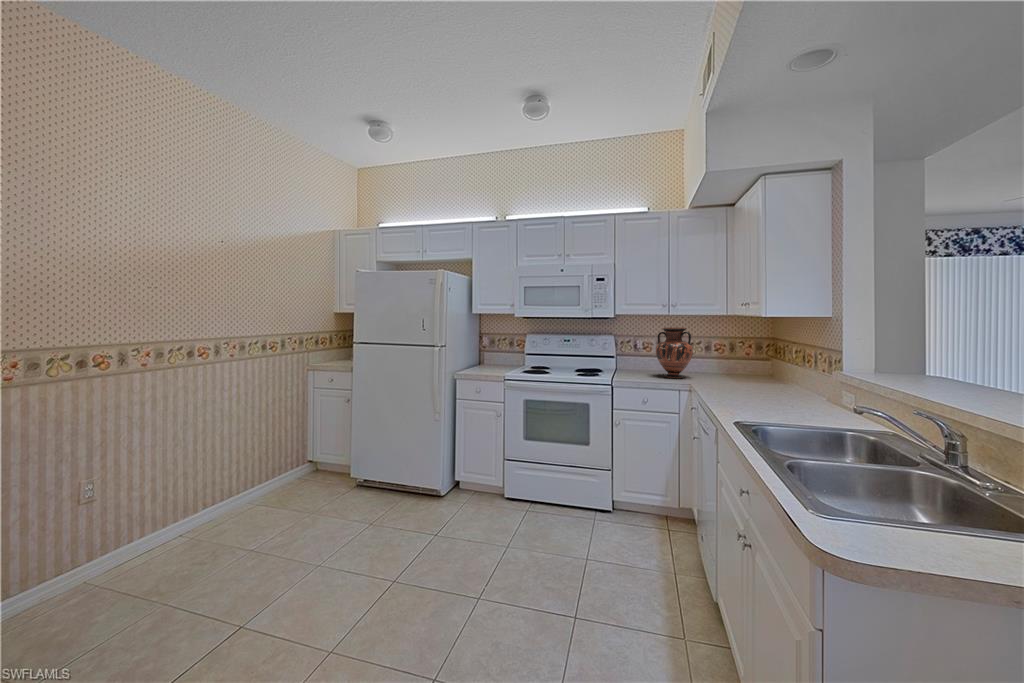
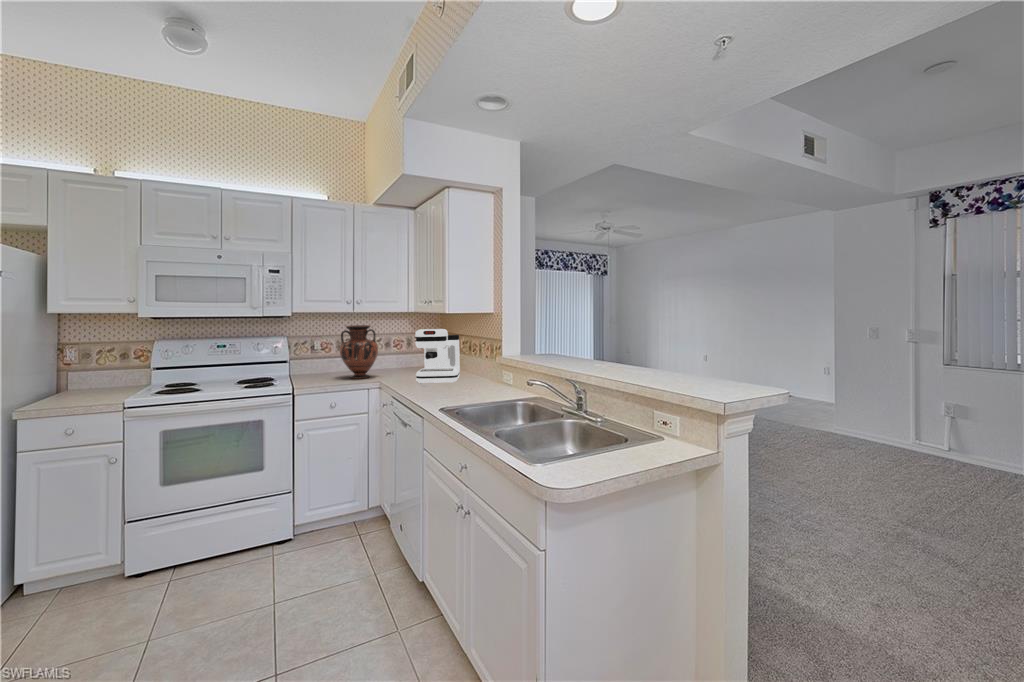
coffee maker: none [725,334,784,395] -> present [415,329,460,384]

